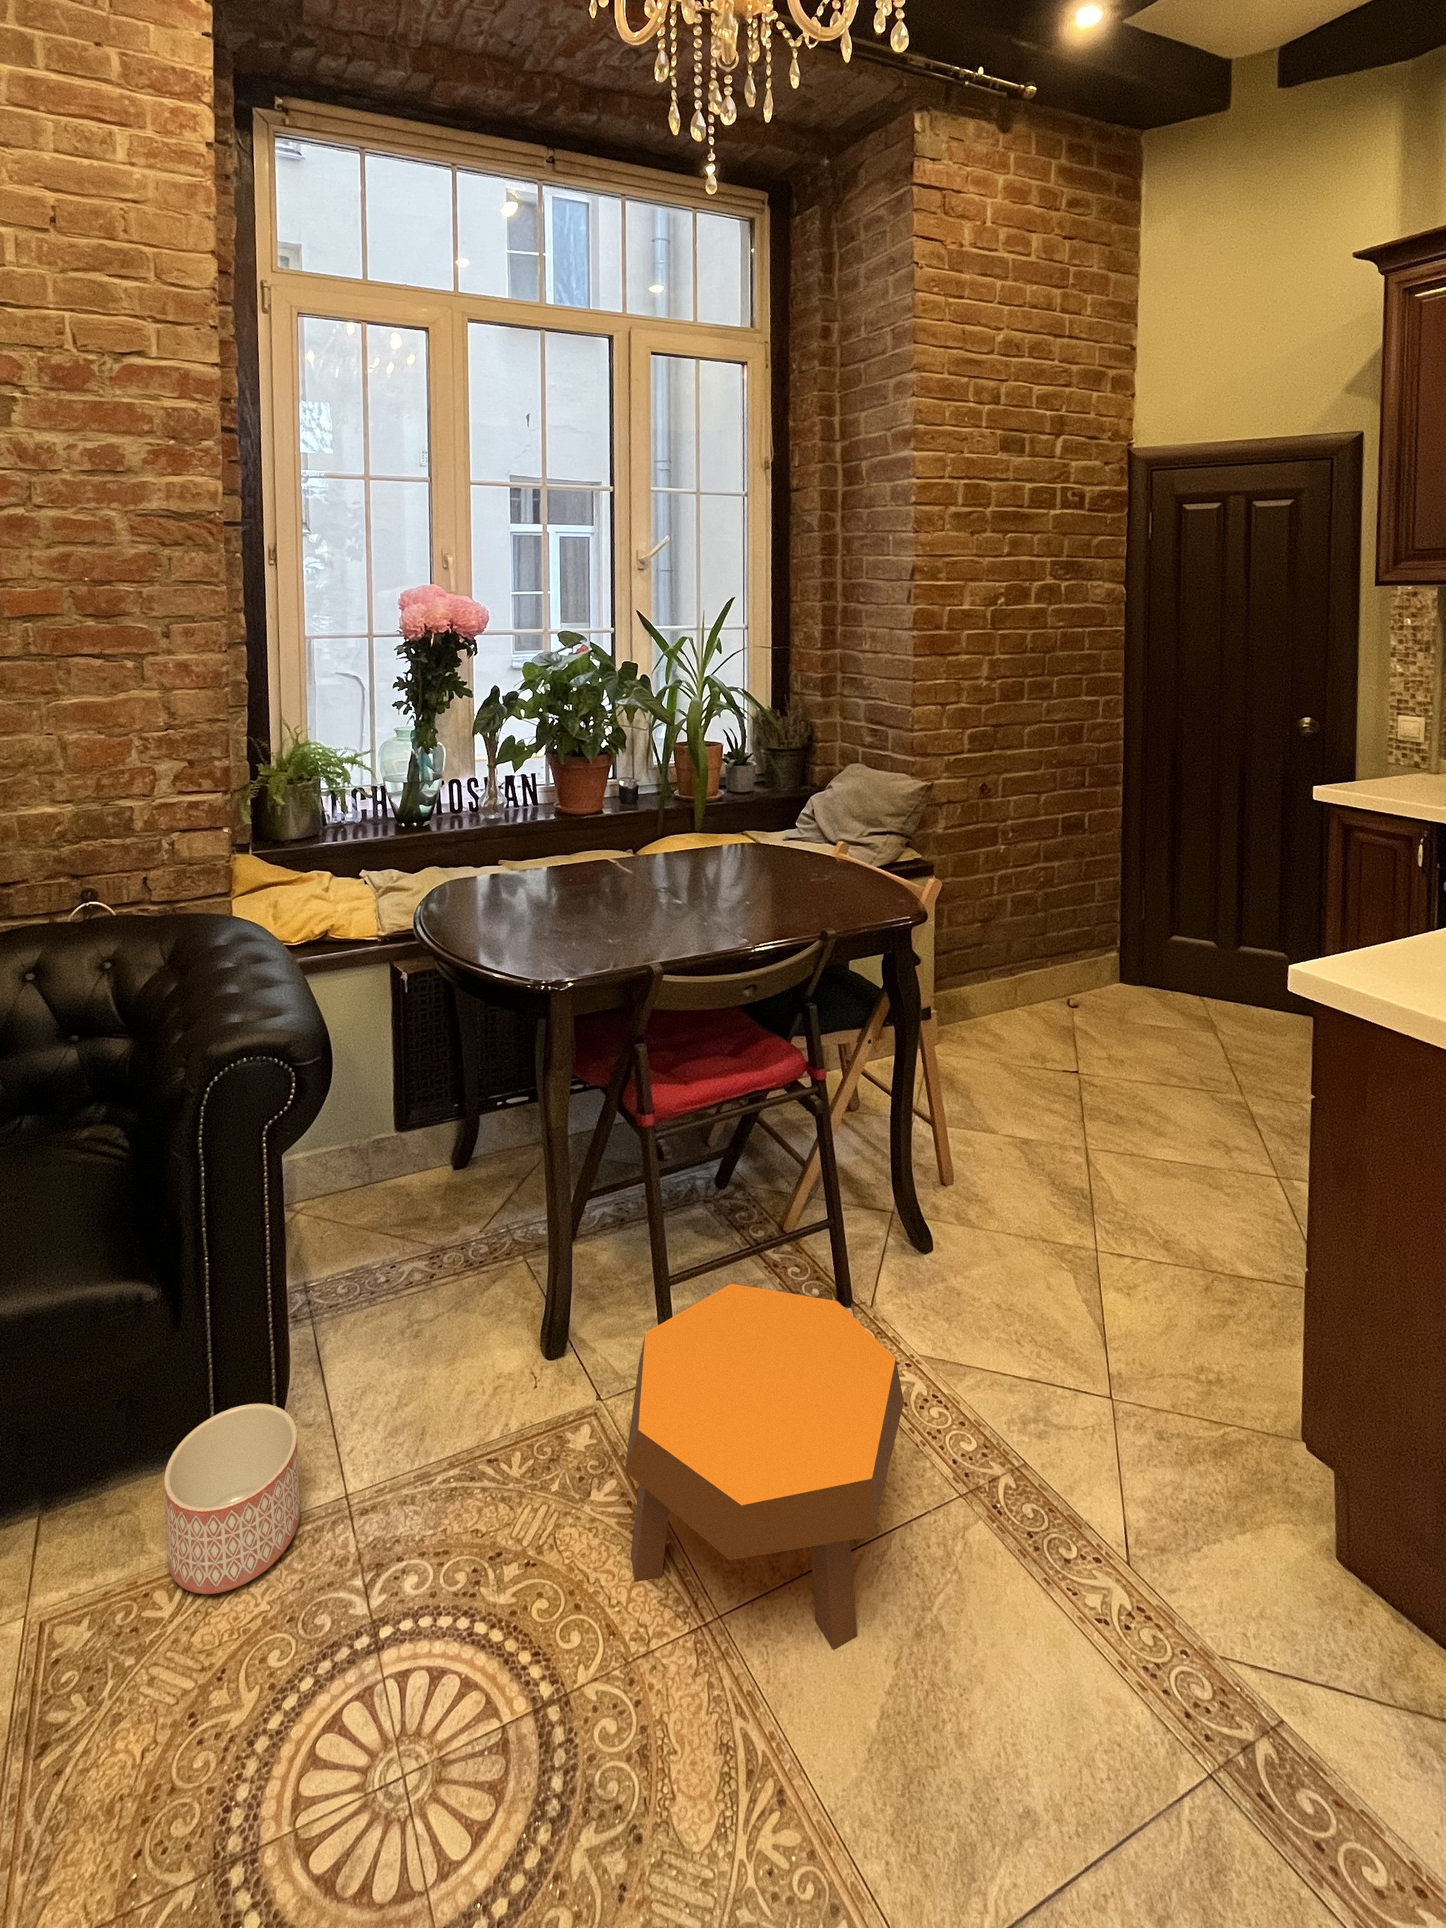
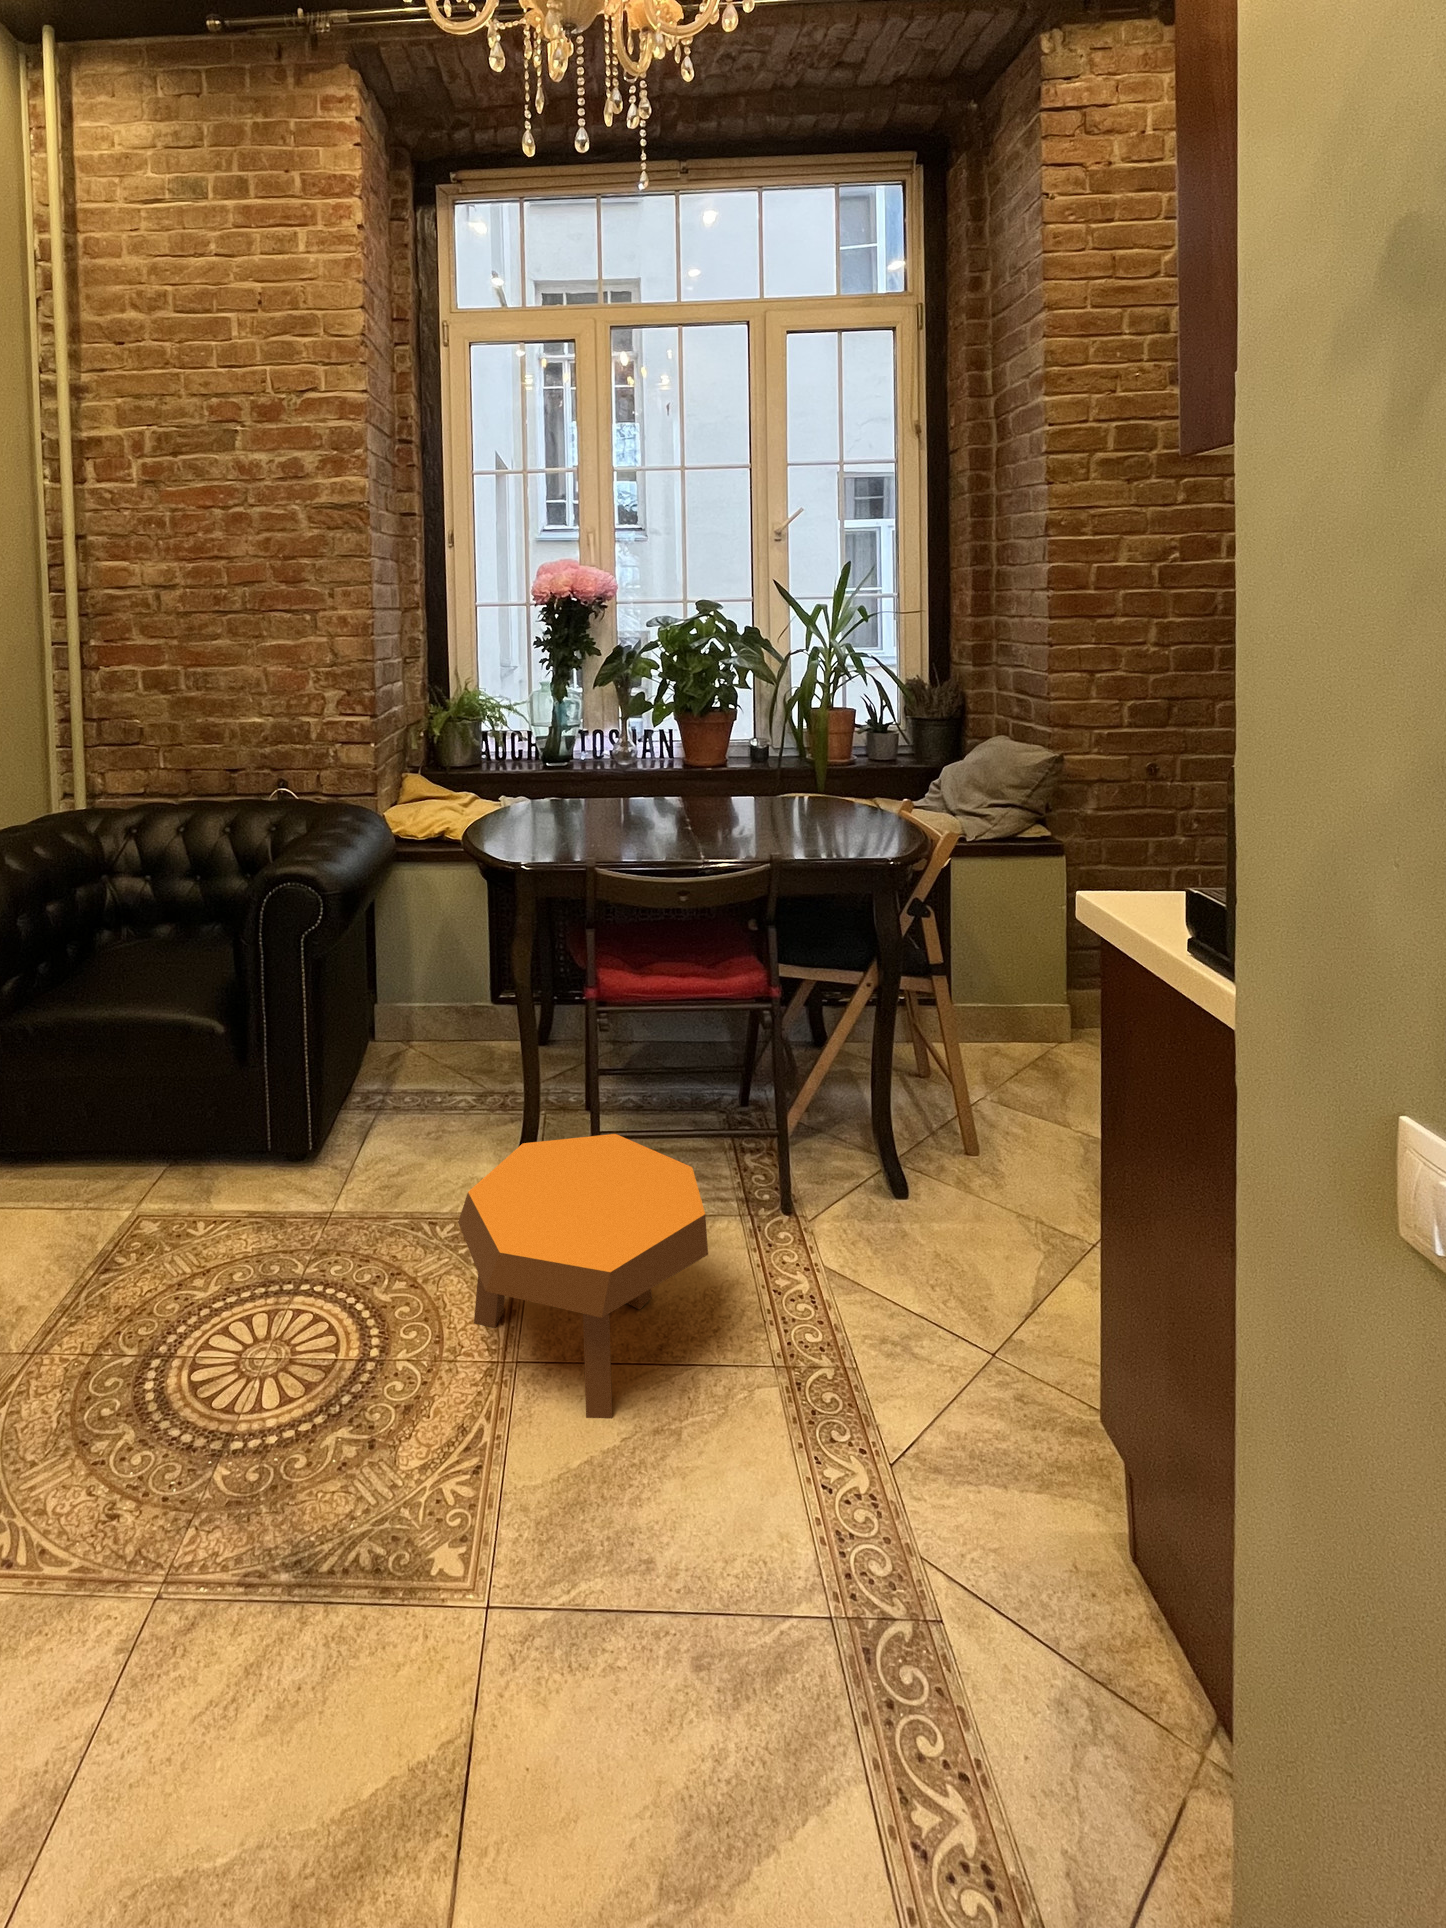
planter: present [164,1404,300,1594] -> none [206,1125,298,1232]

